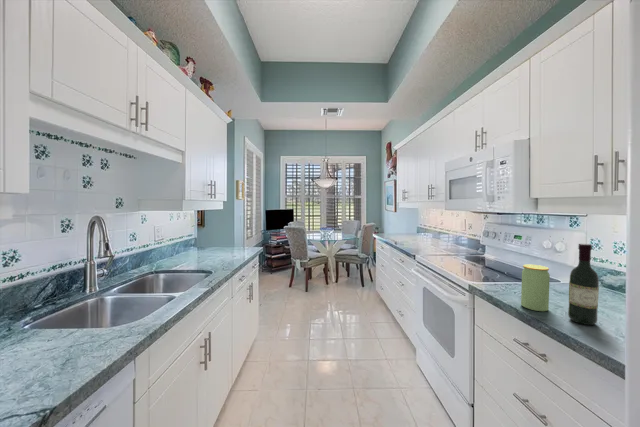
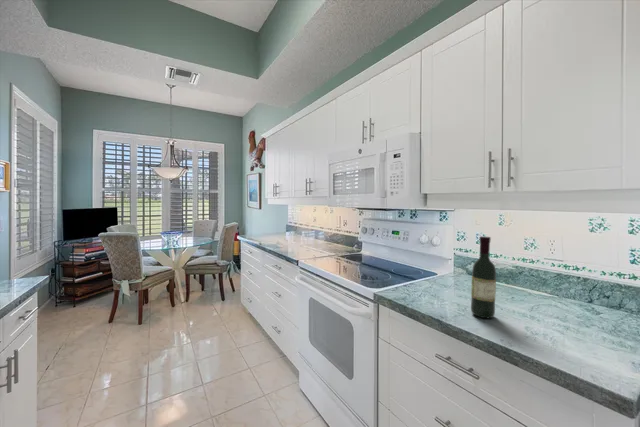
jar: present [521,265,550,311] -> none [426,261,452,311]

